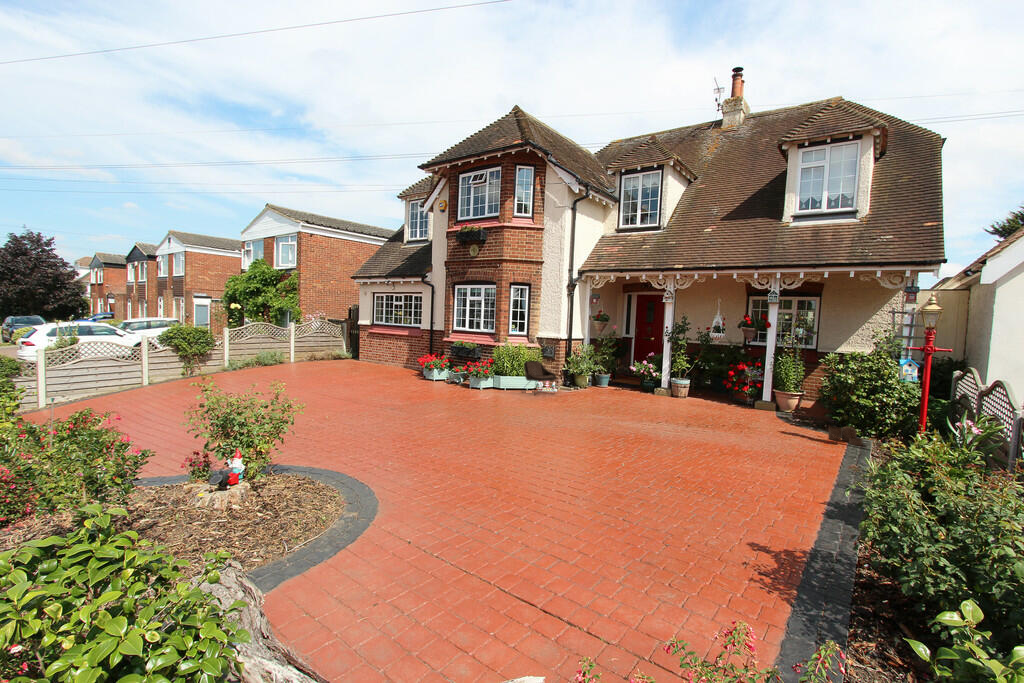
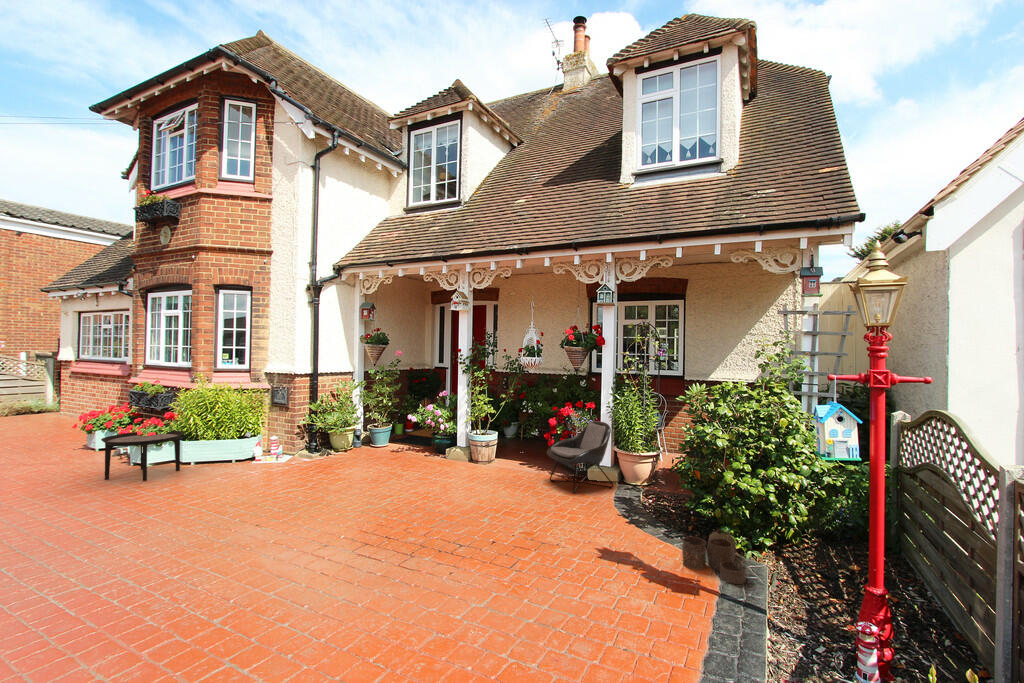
lounge chair: present [524,361,557,395] -> present [547,421,613,494]
round table: none [470,369,508,395] -> present [101,430,183,481]

